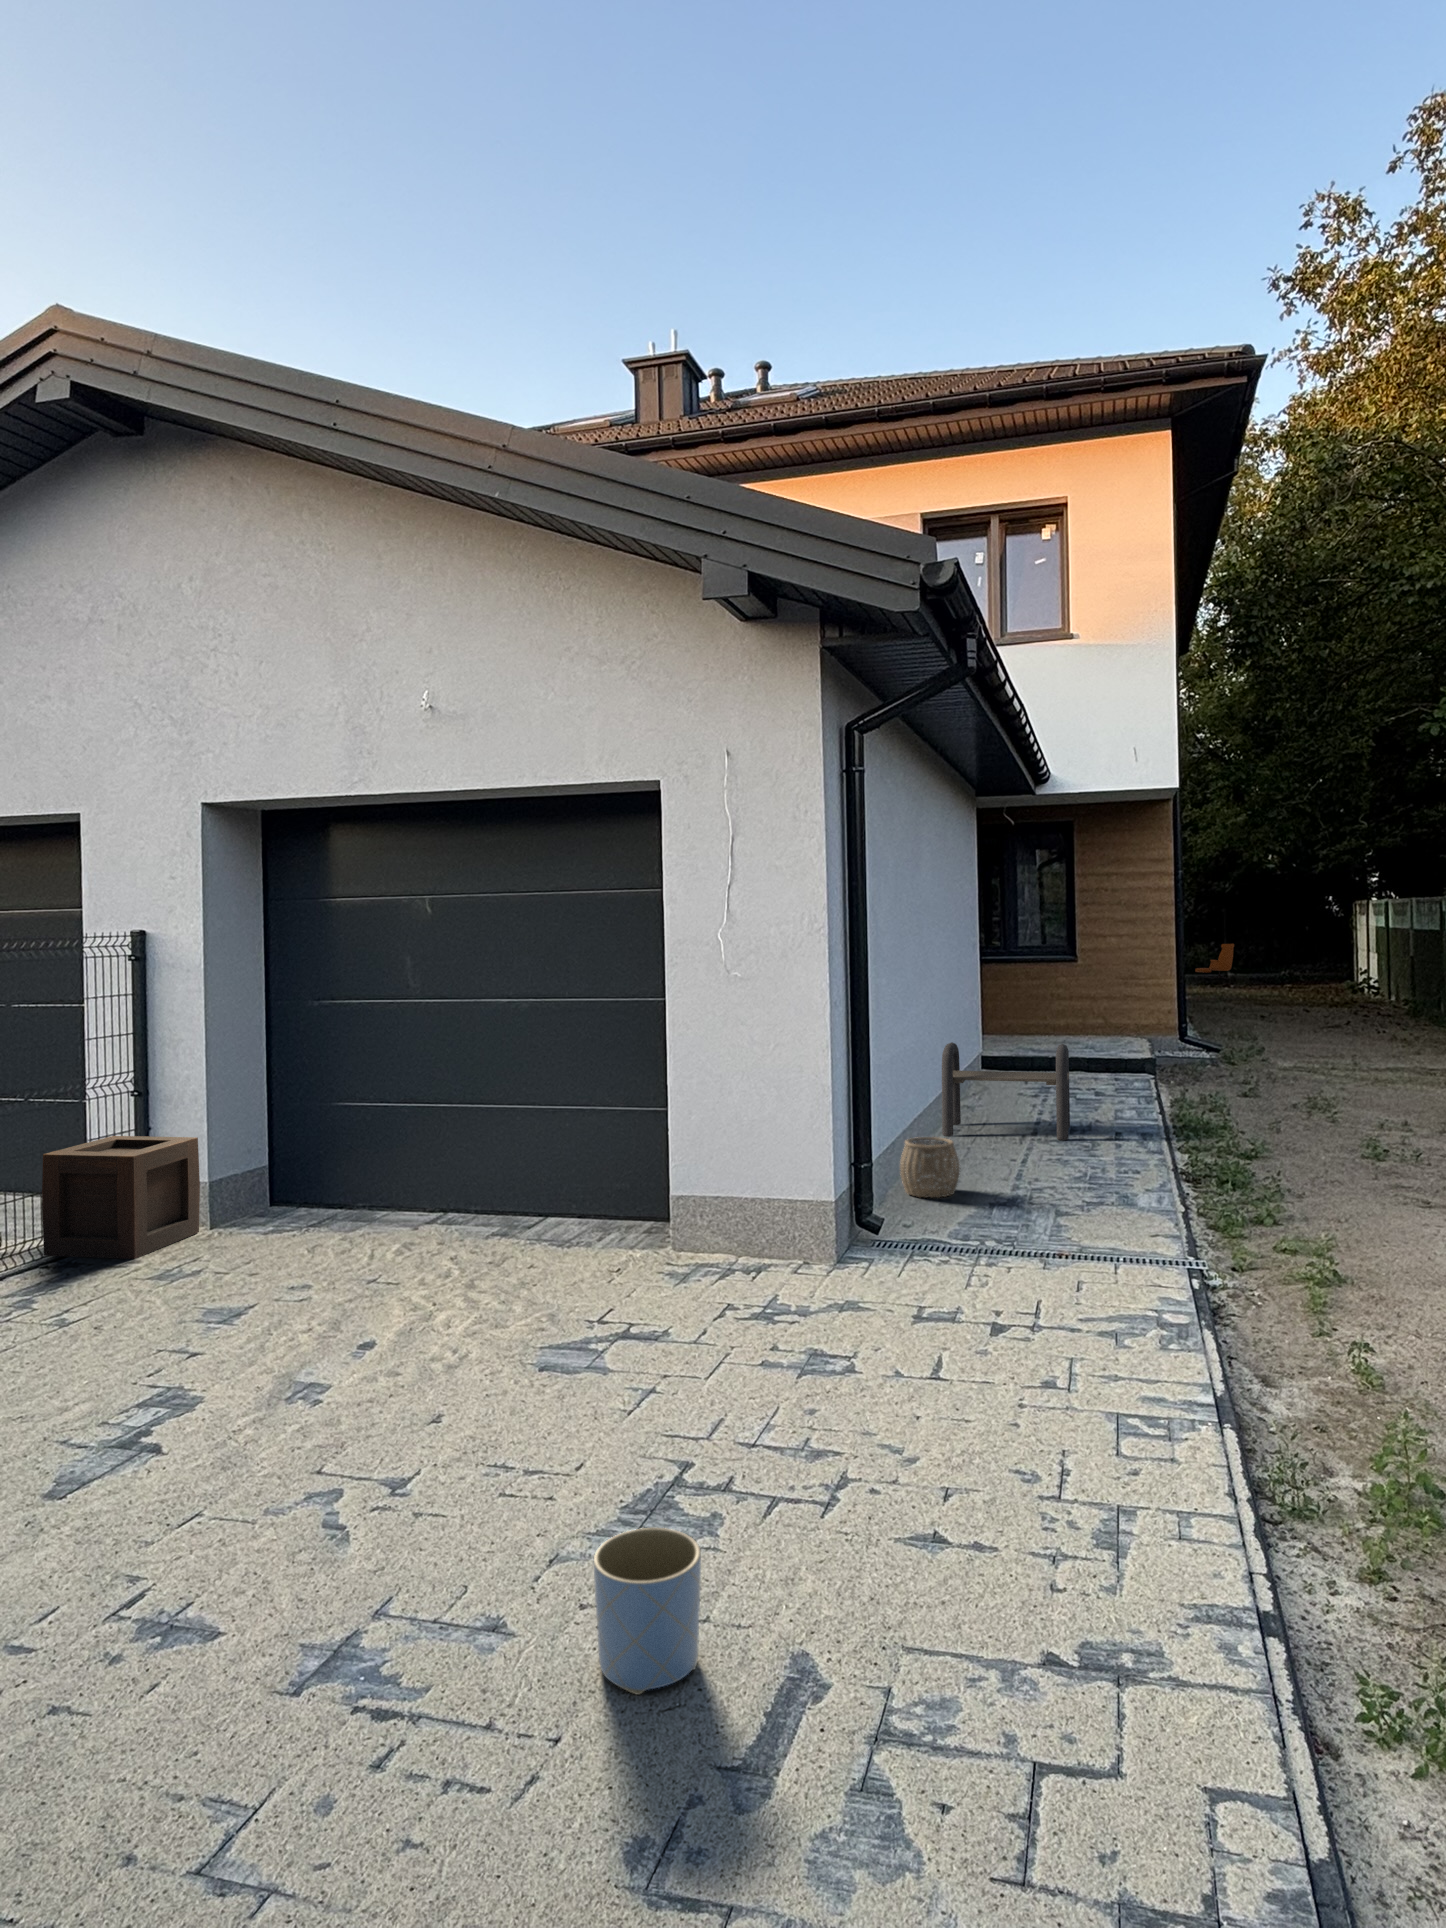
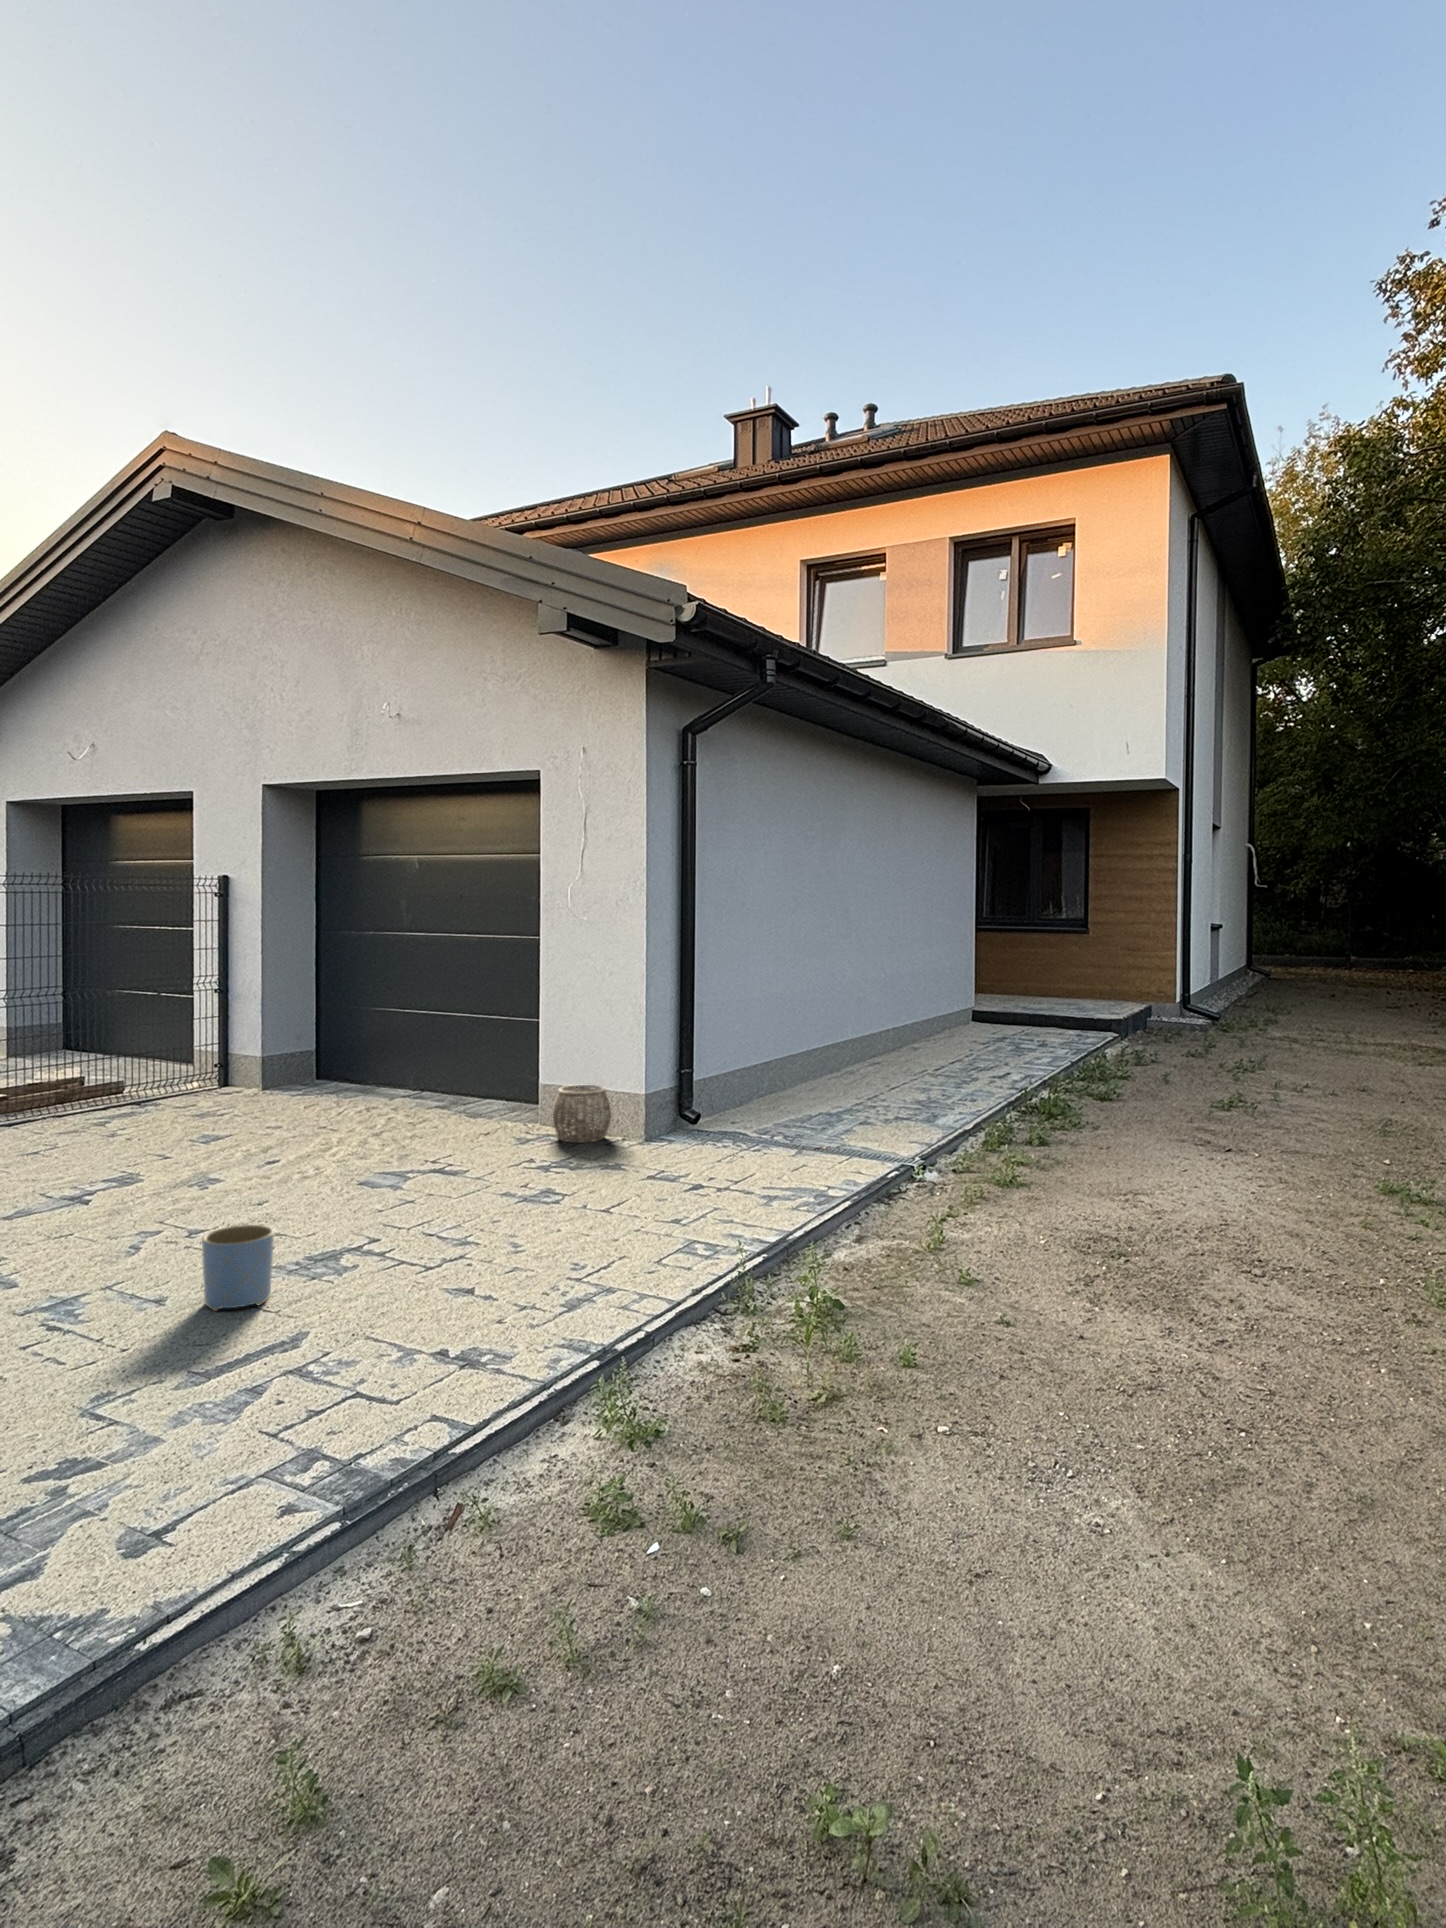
lounge chair: present [1195,944,1234,979] -> none [1327,932,1365,967]
bench: present [942,1042,1070,1140] -> none [872,991,987,1075]
wooden crate: present [42,1136,200,1259] -> none [142,1020,253,1102]
woven basket: present [900,1137,960,1198] -> present [553,1085,611,1143]

